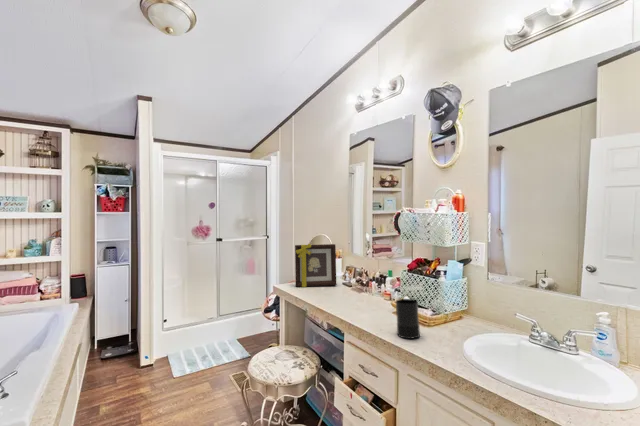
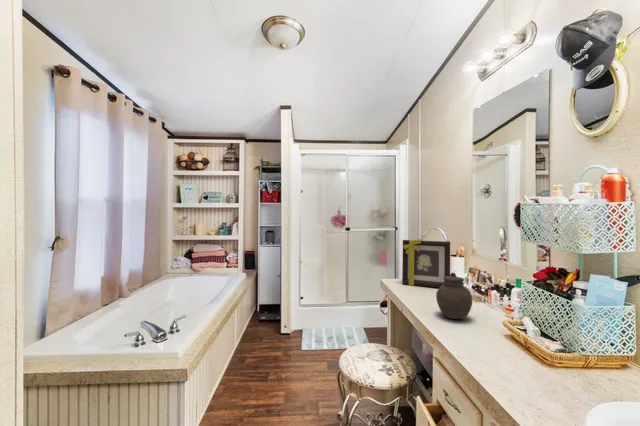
jar: none [339,269,366,307] -> present [436,273,472,319]
candle: present [396,299,420,339] -> none [487,317,525,380]

